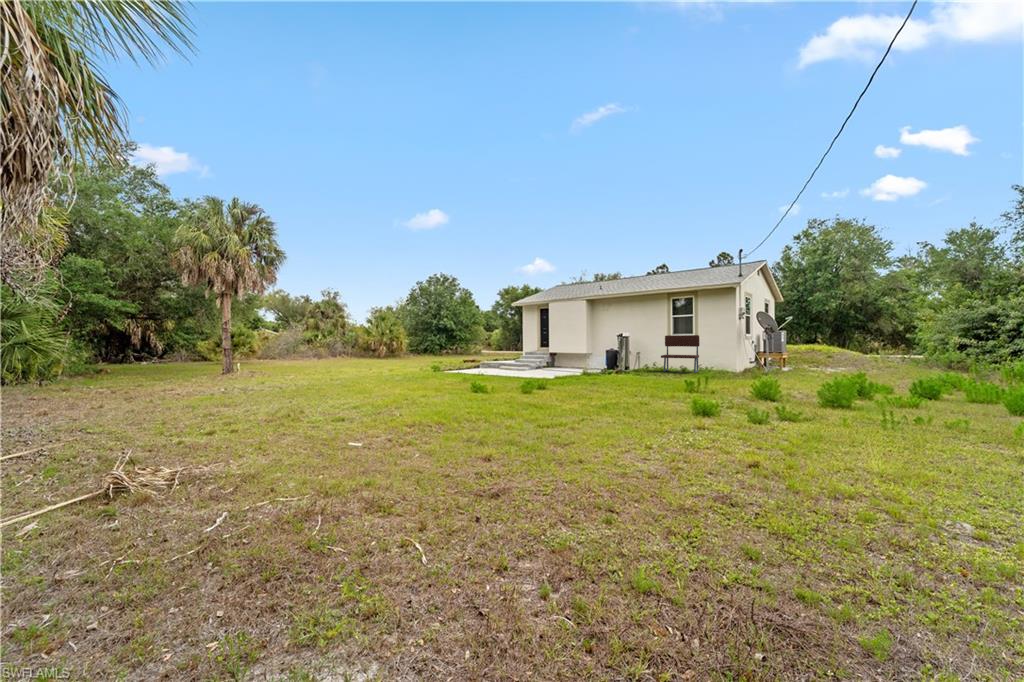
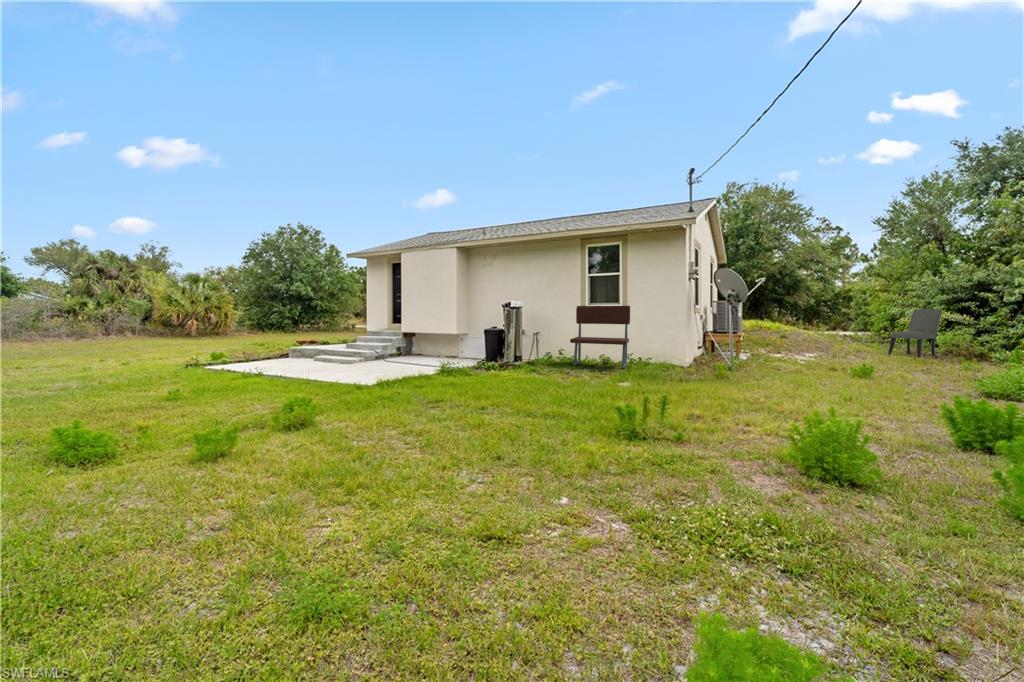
chair: none [915,334,955,370] -> present [888,308,942,357]

